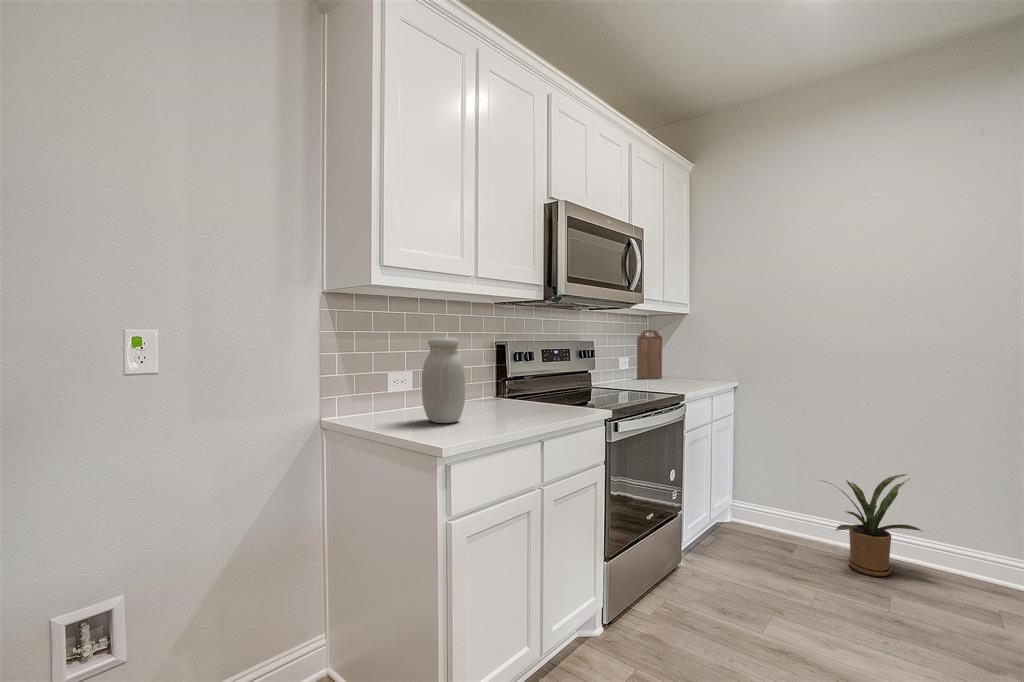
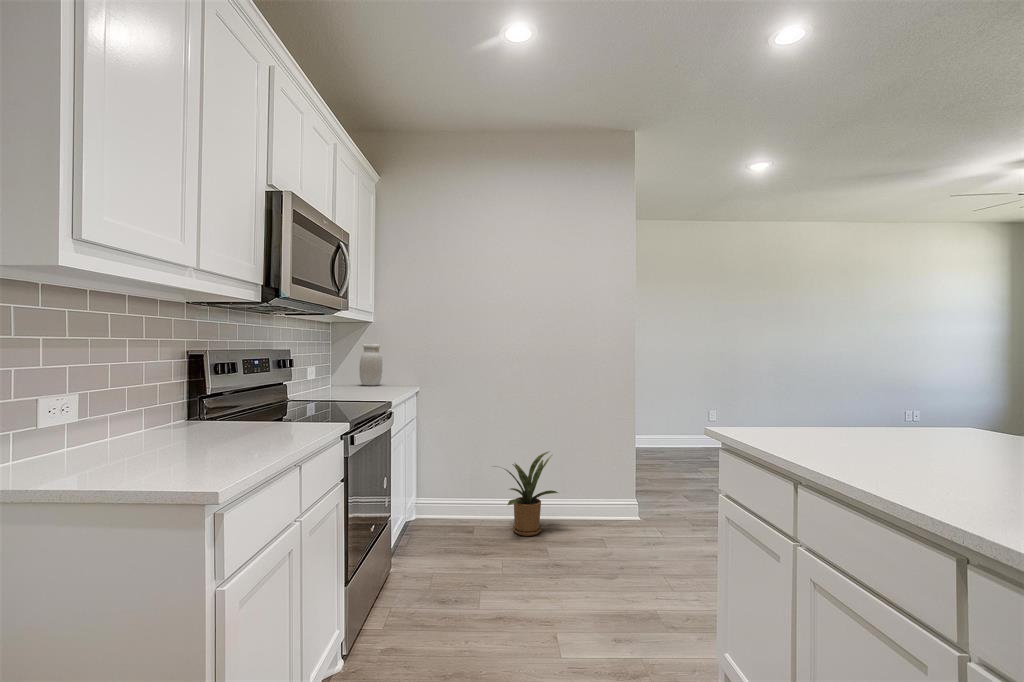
cutting board: present [637,330,662,379] -> none [325,336,350,388]
jar: present [422,337,465,423] -> present [359,344,382,386]

